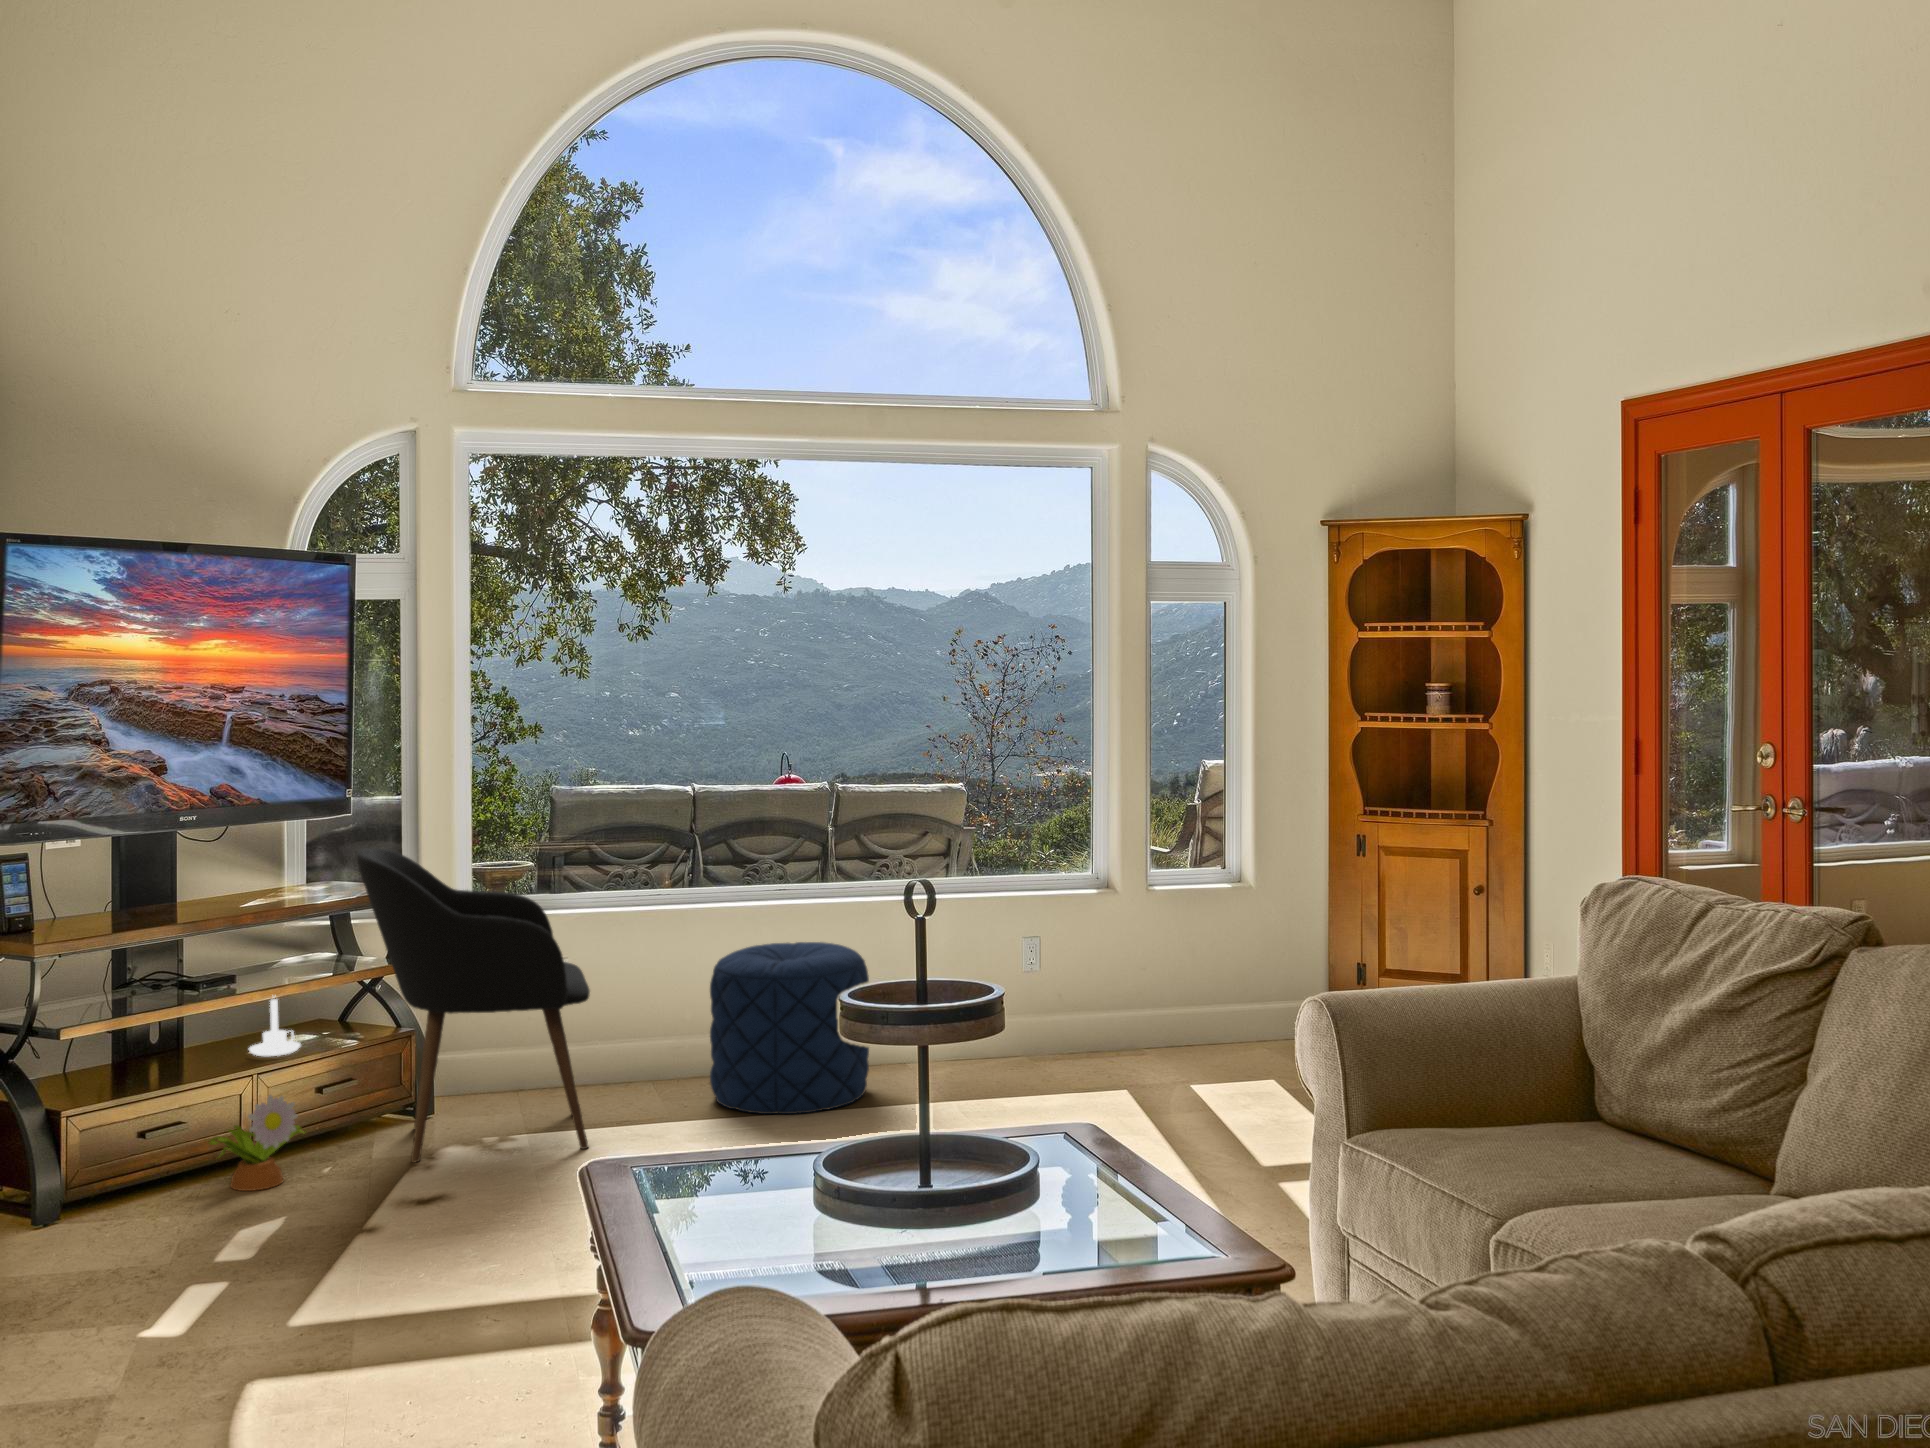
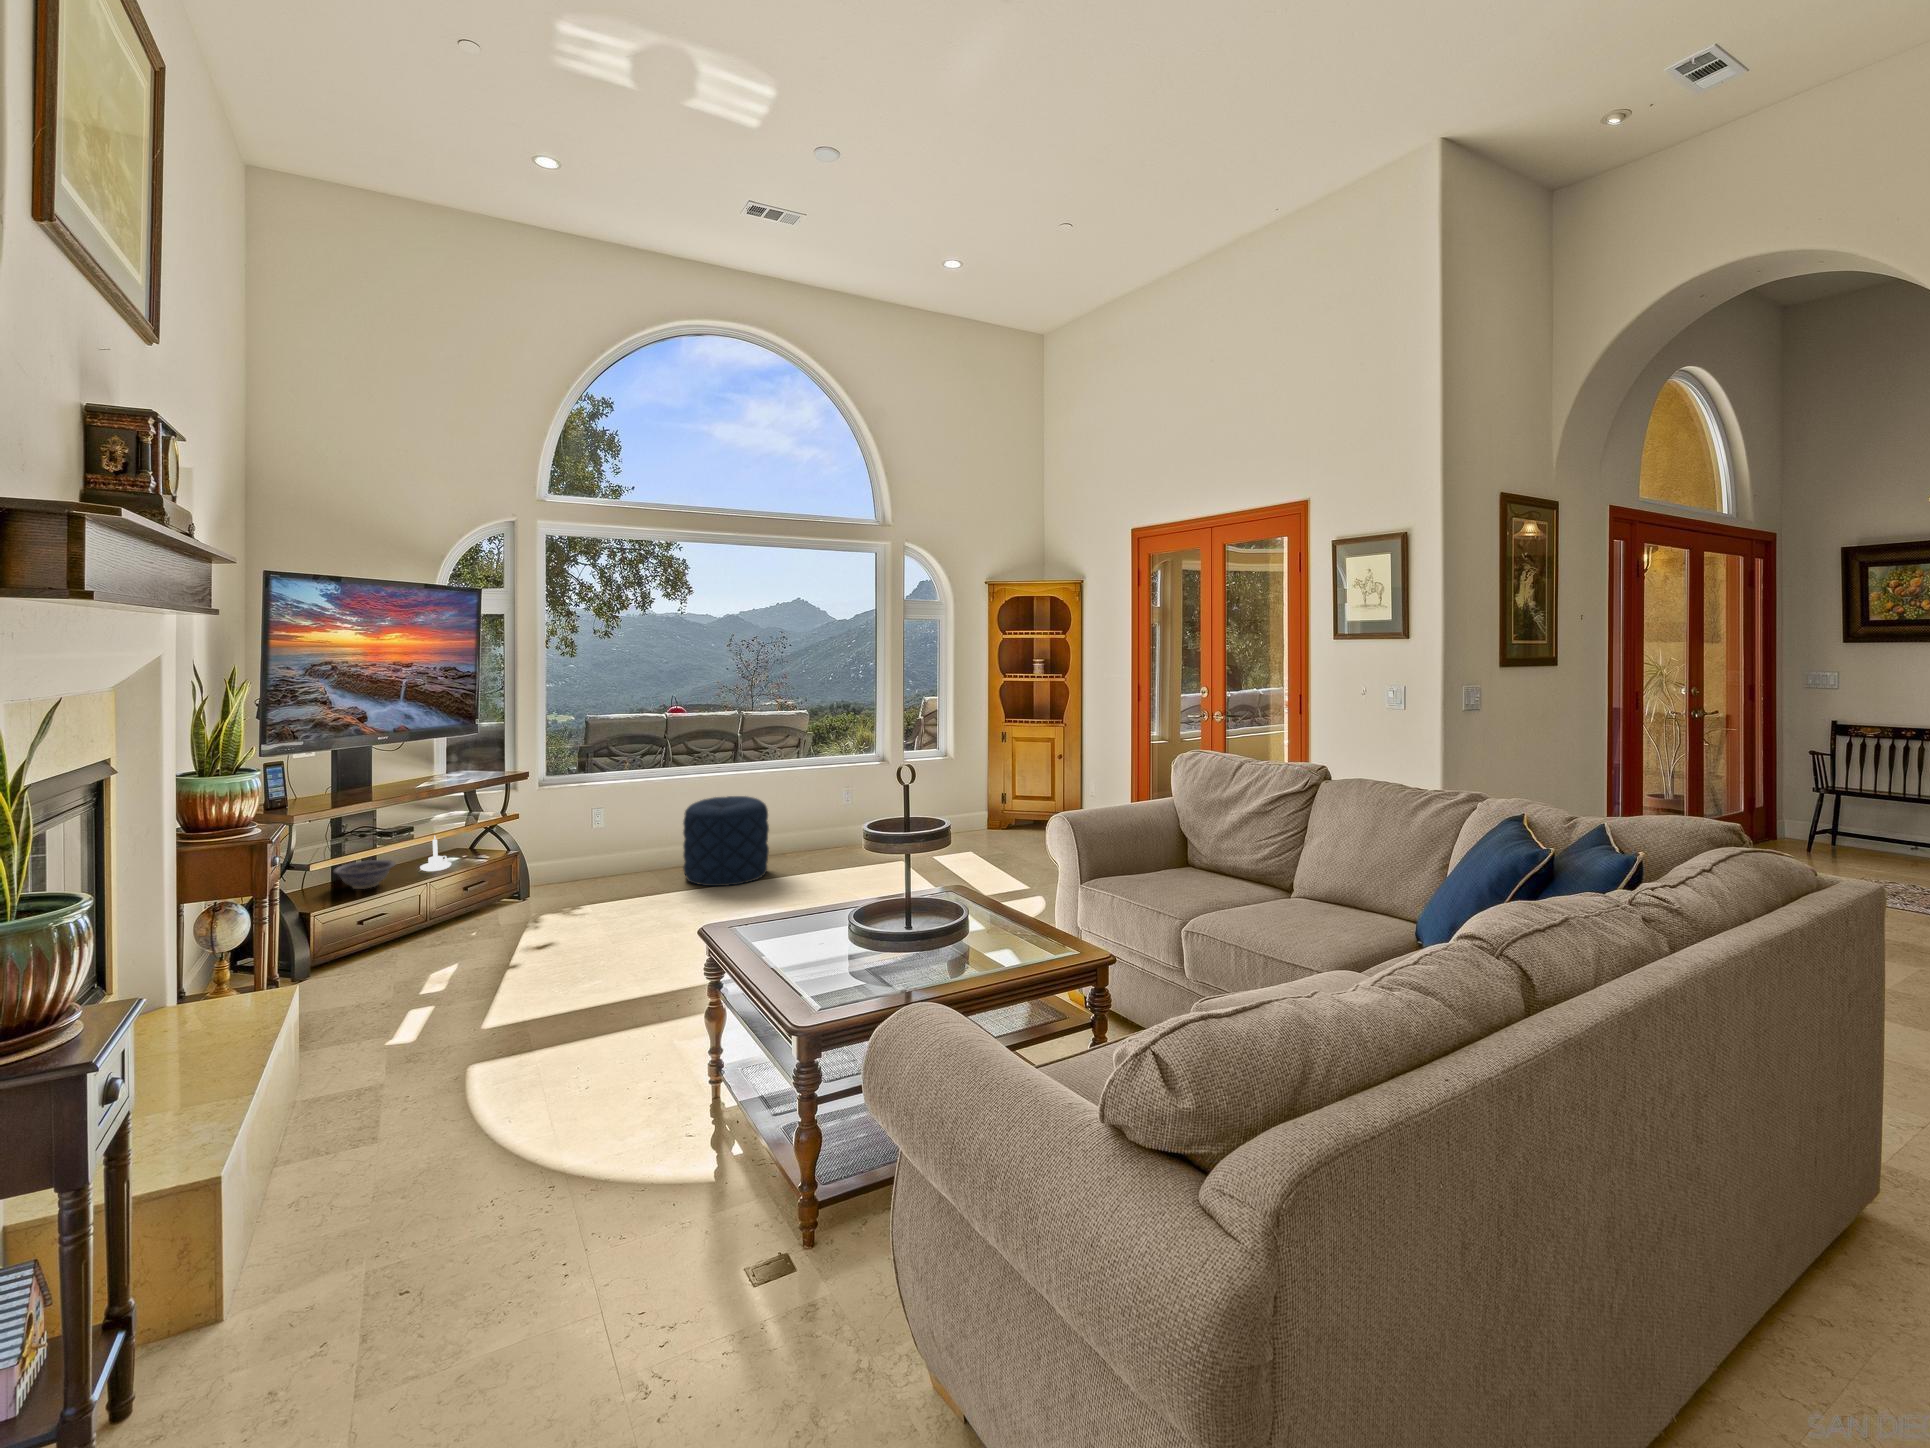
armchair: present [357,848,590,1163] -> none [487,755,624,924]
decorative bowl: none [103,1031,205,1080] -> present [333,860,395,889]
decorative plant: present [209,1095,305,1191] -> none [401,894,463,947]

